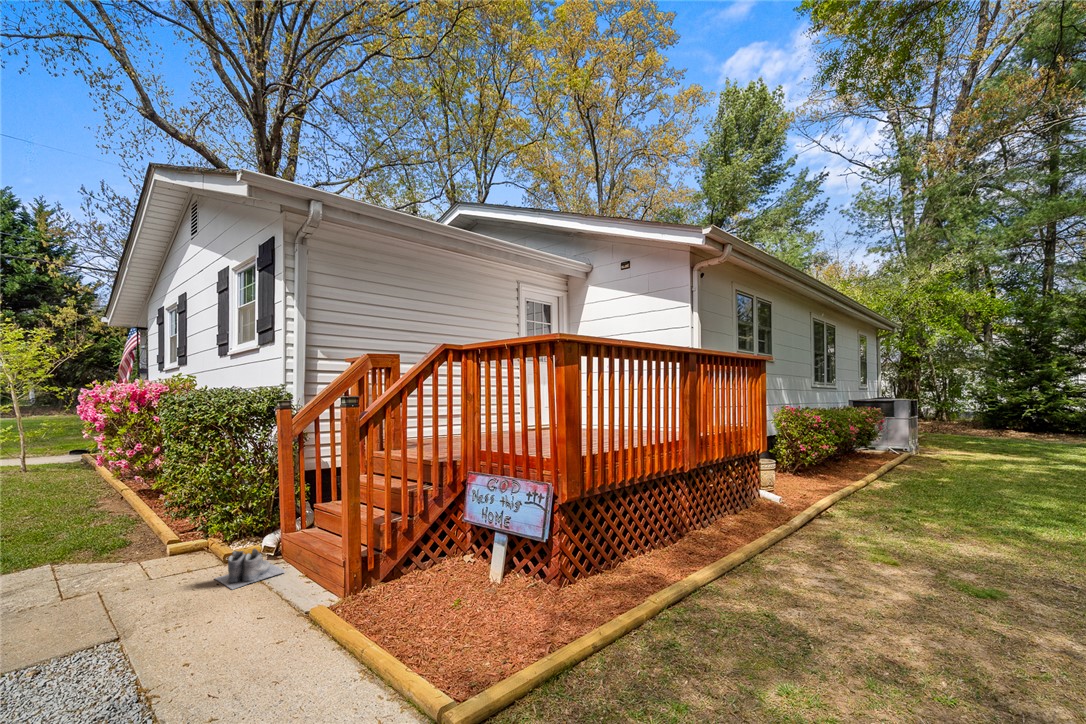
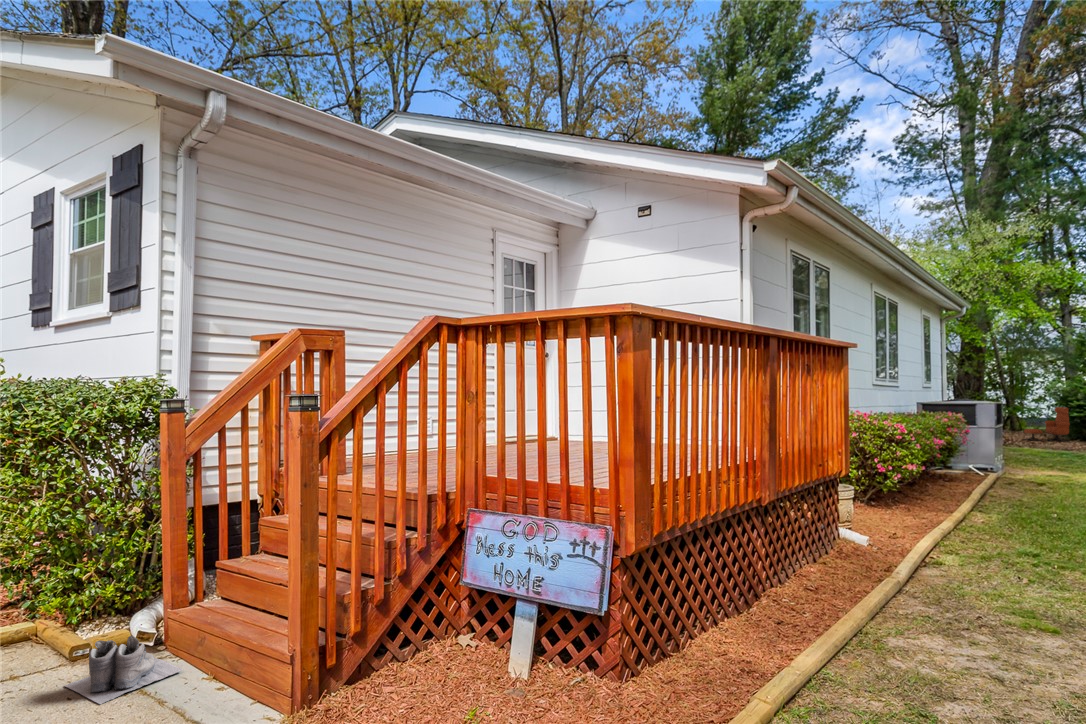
lounge chair: none [951,402,991,430] -> present [1024,407,1070,441]

